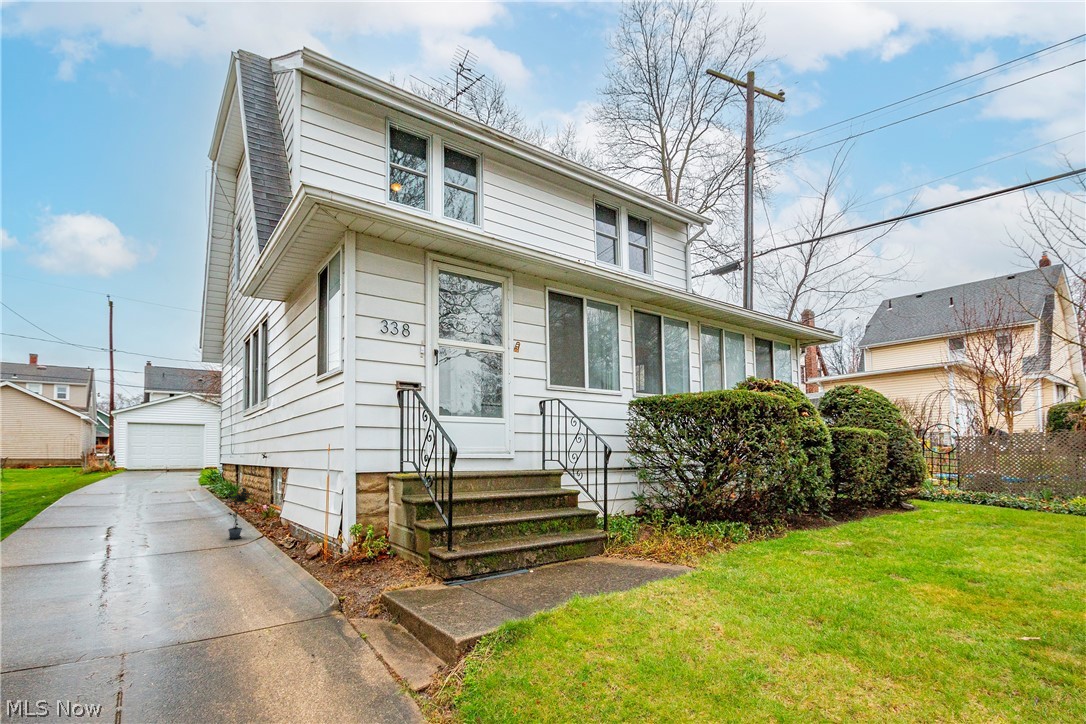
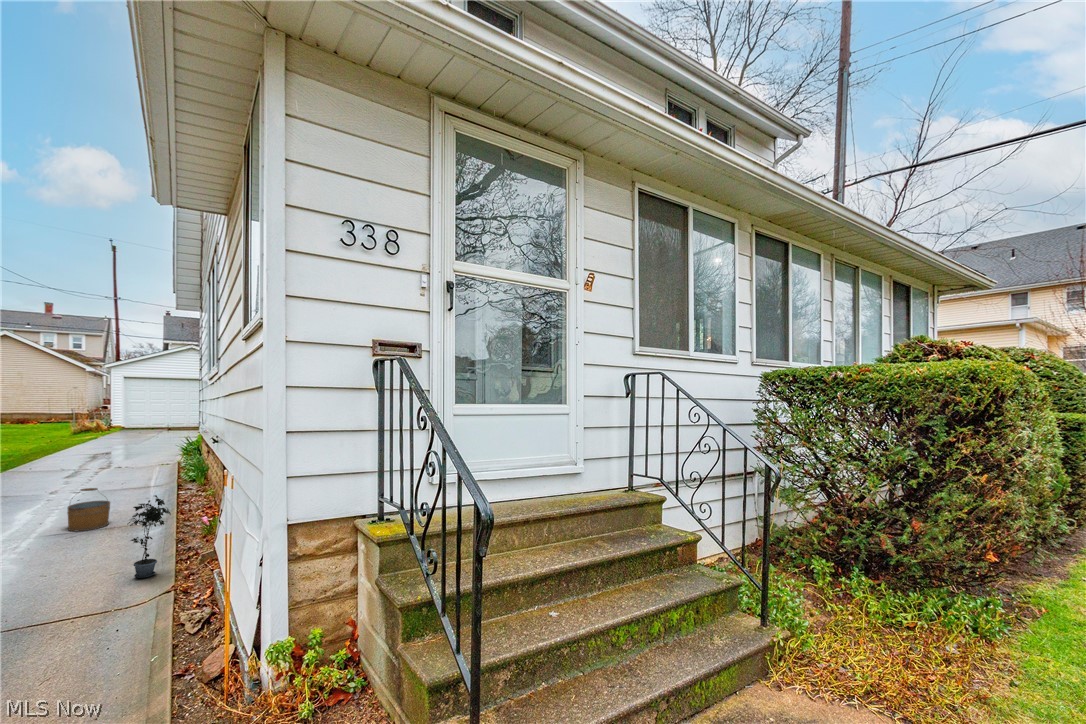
bucket: none [157,493,185,523] -> present [67,488,110,531]

